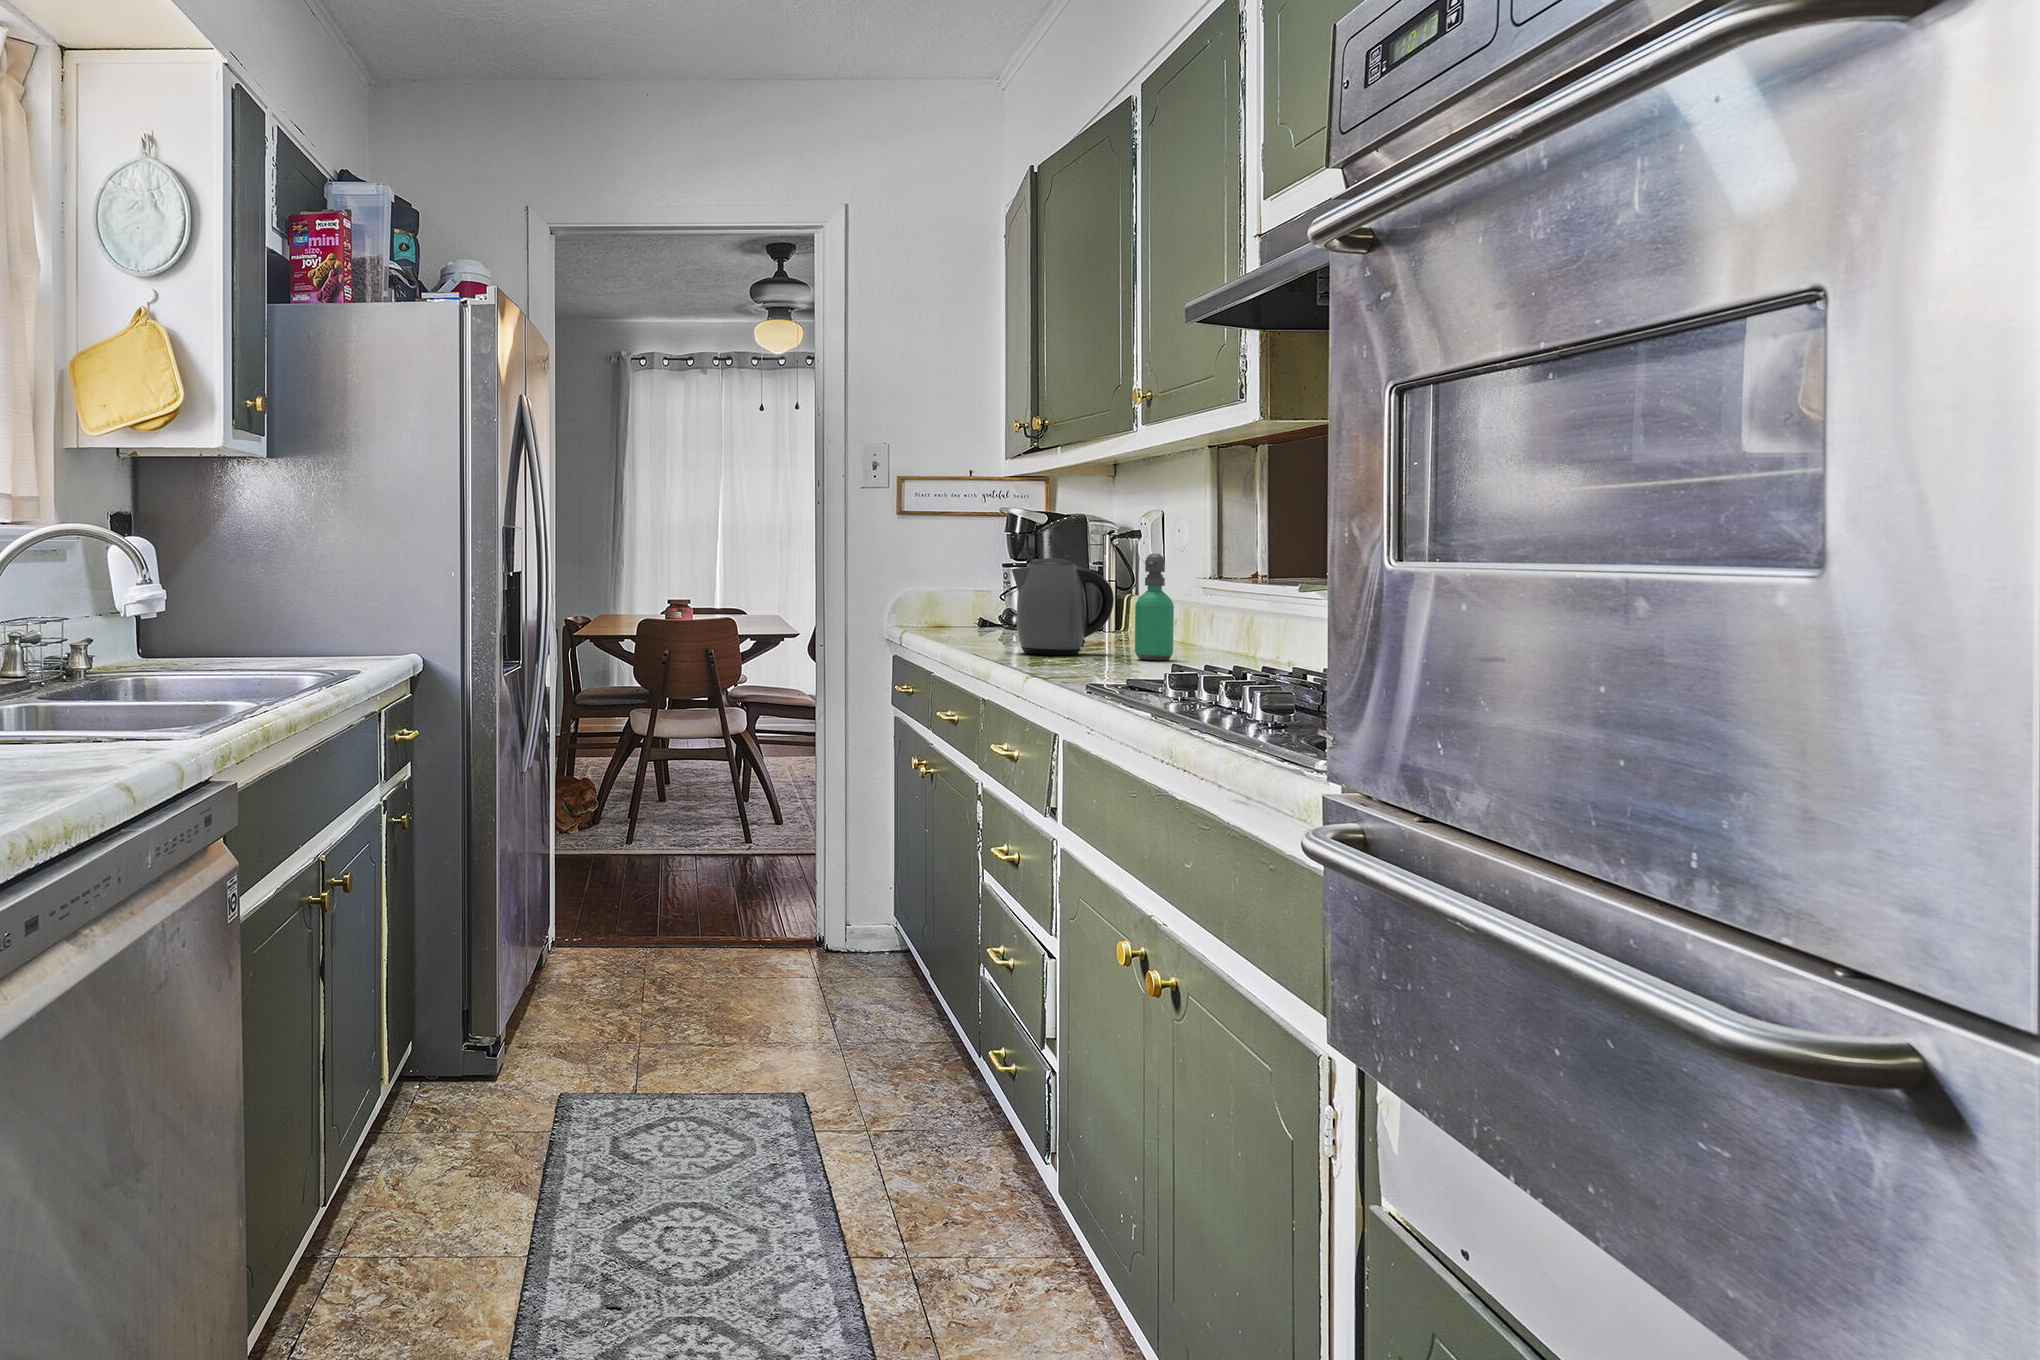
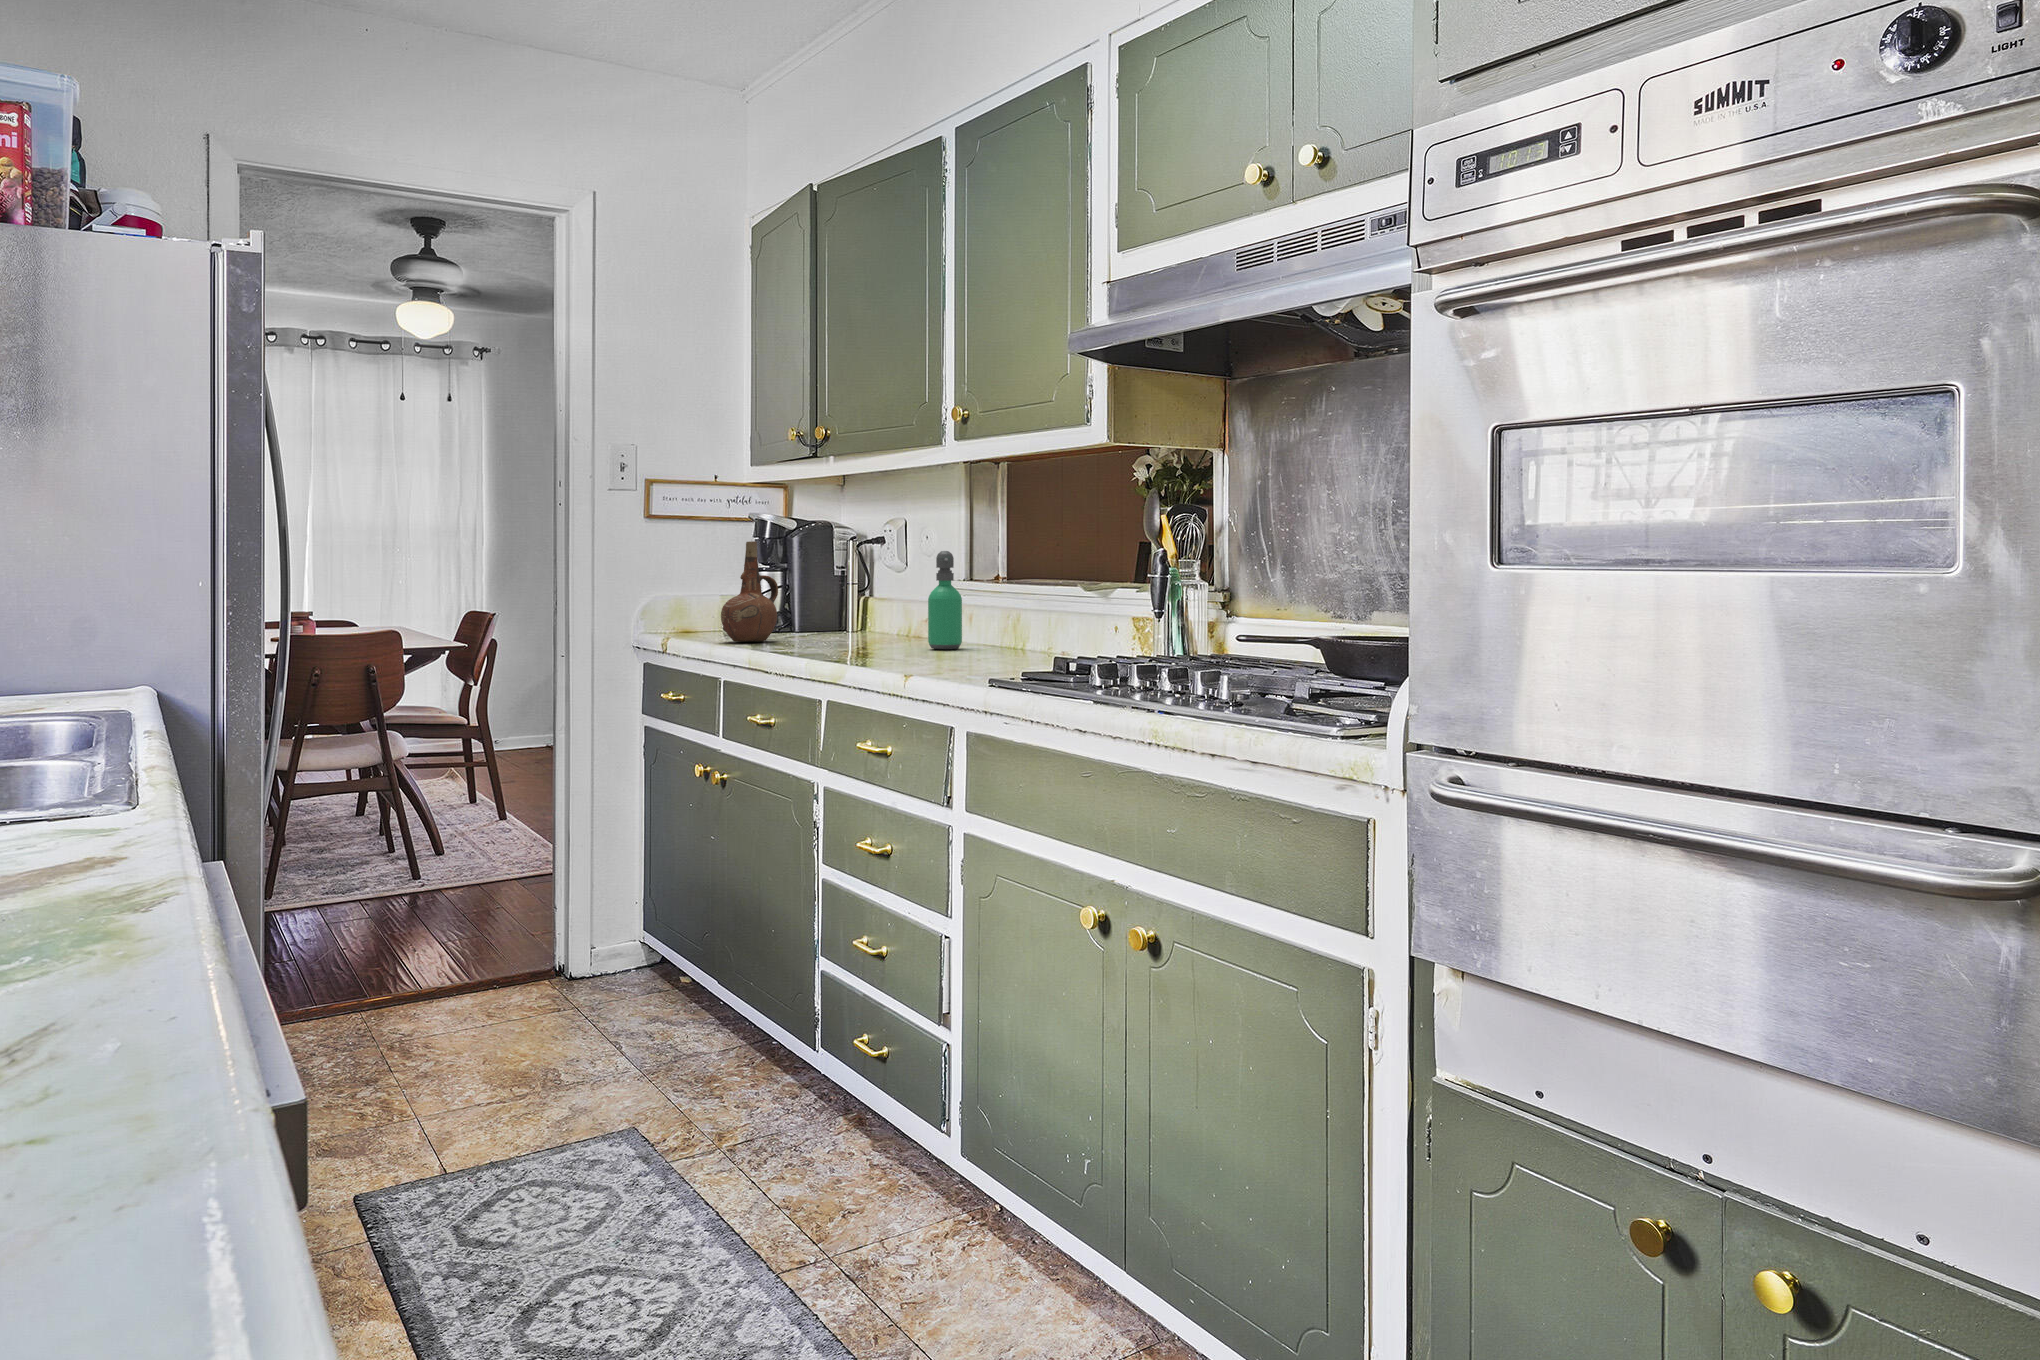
ceramic pitcher: none [951,541,1011,642] -> present [721,541,778,642]
kettle: present [1011,558,1114,655] -> none [807,557,899,650]

